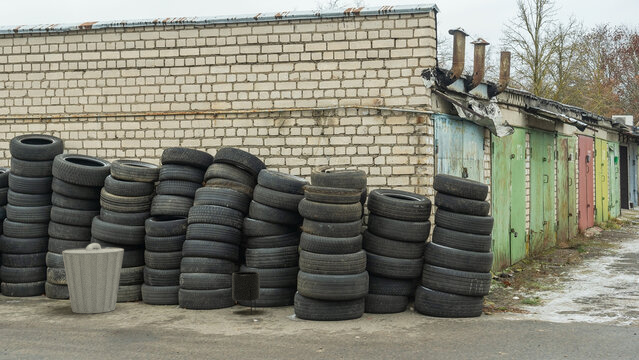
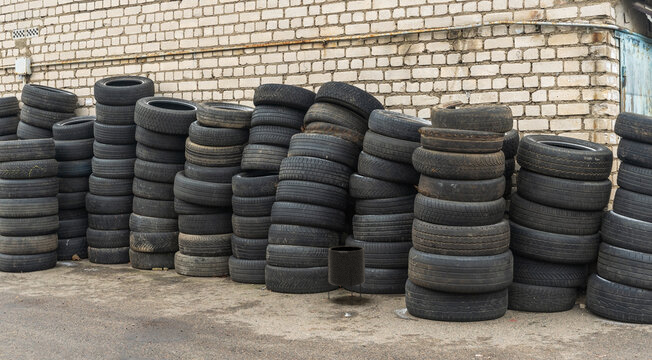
trash can: present [62,243,124,313] -> none [126,205,201,292]

